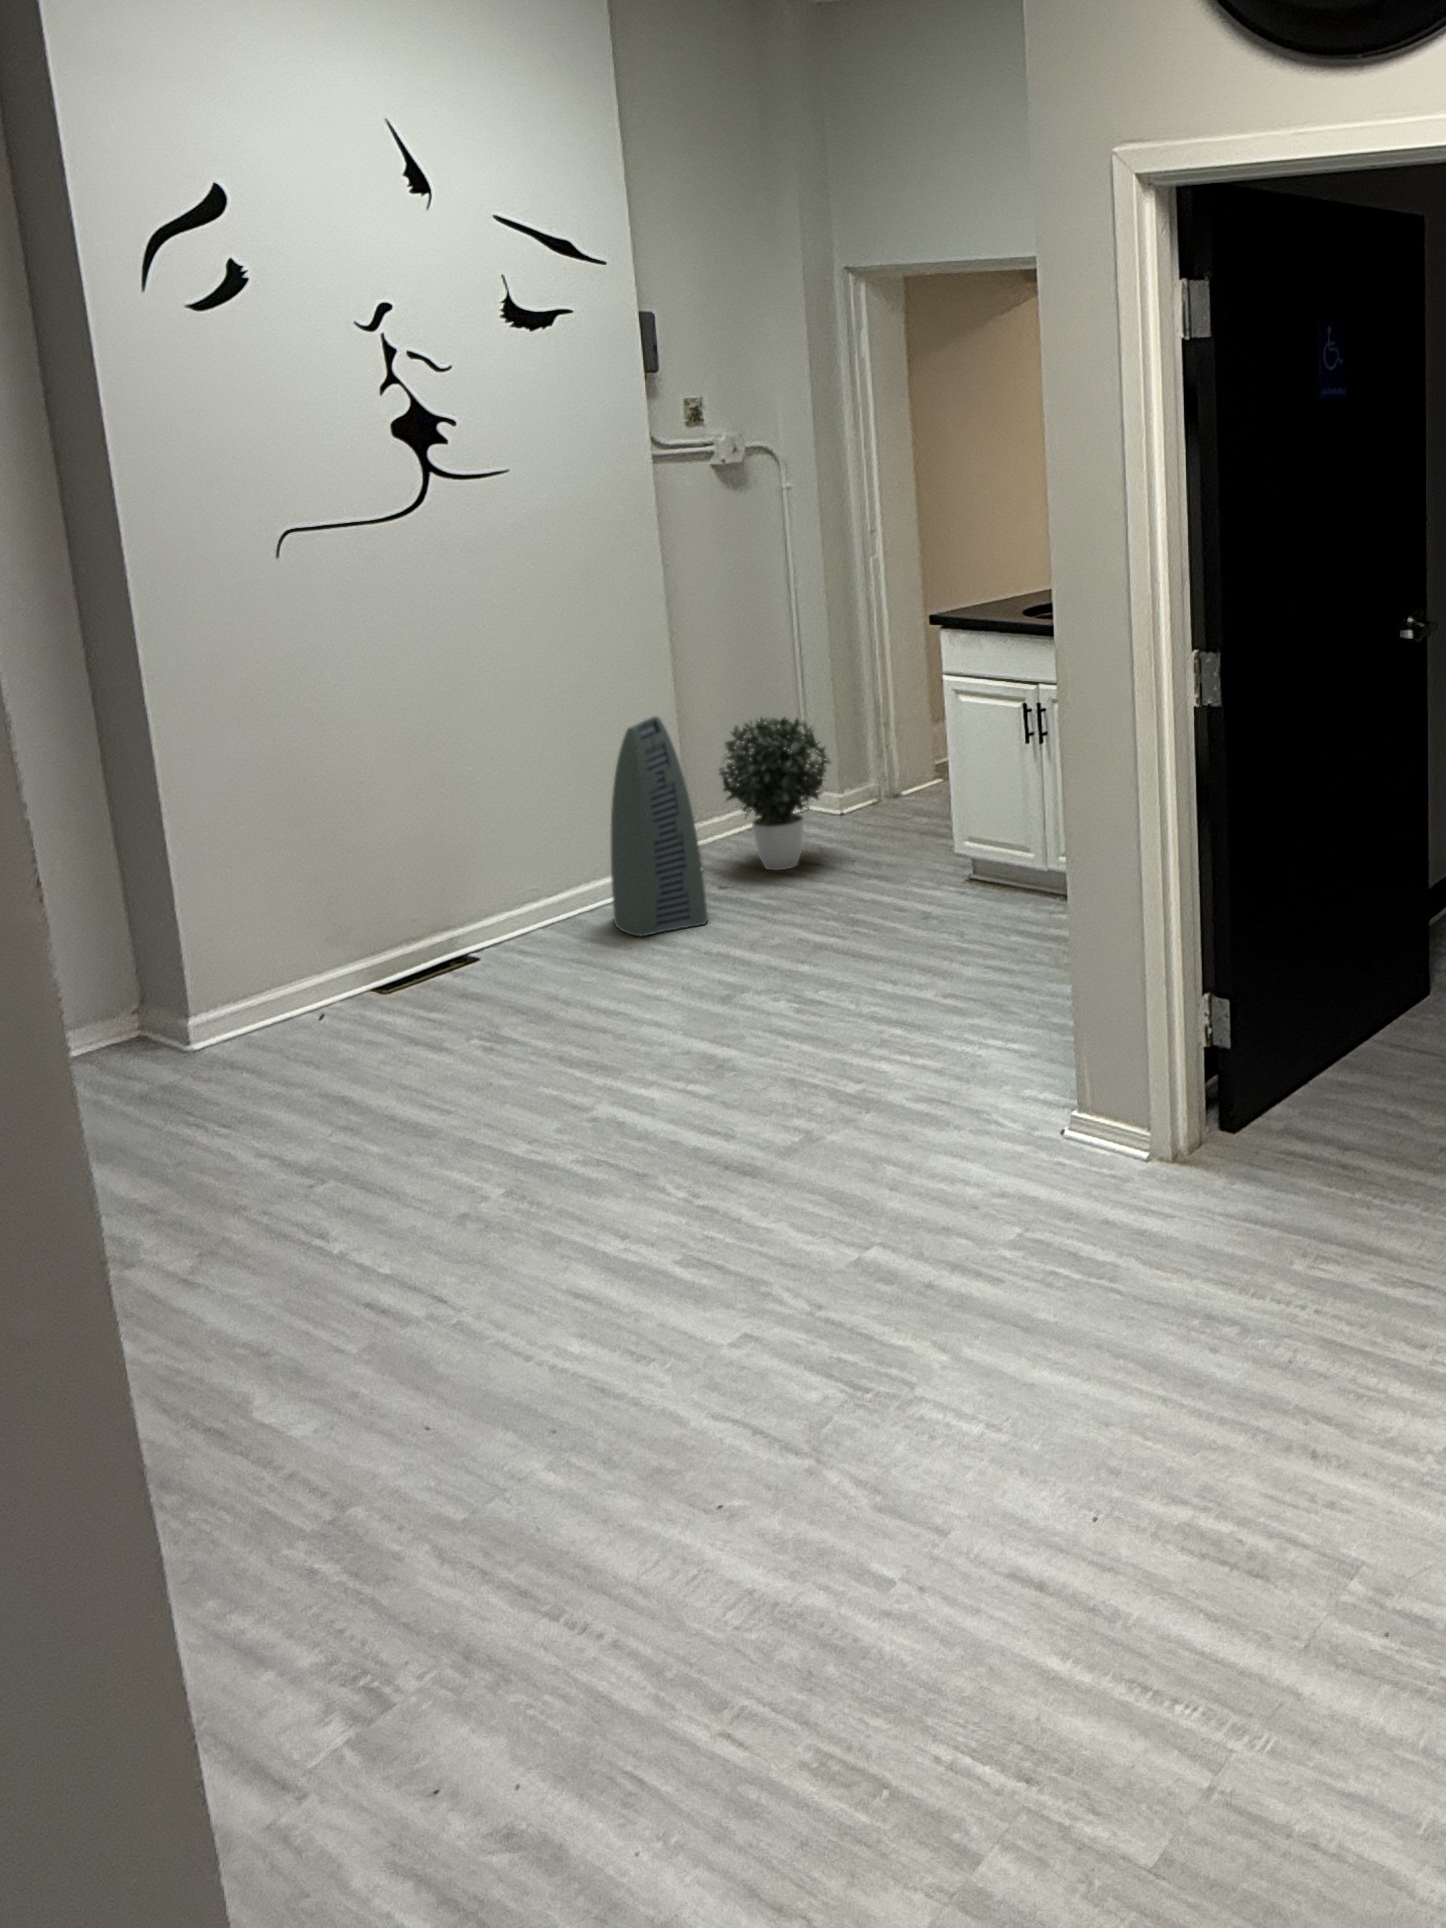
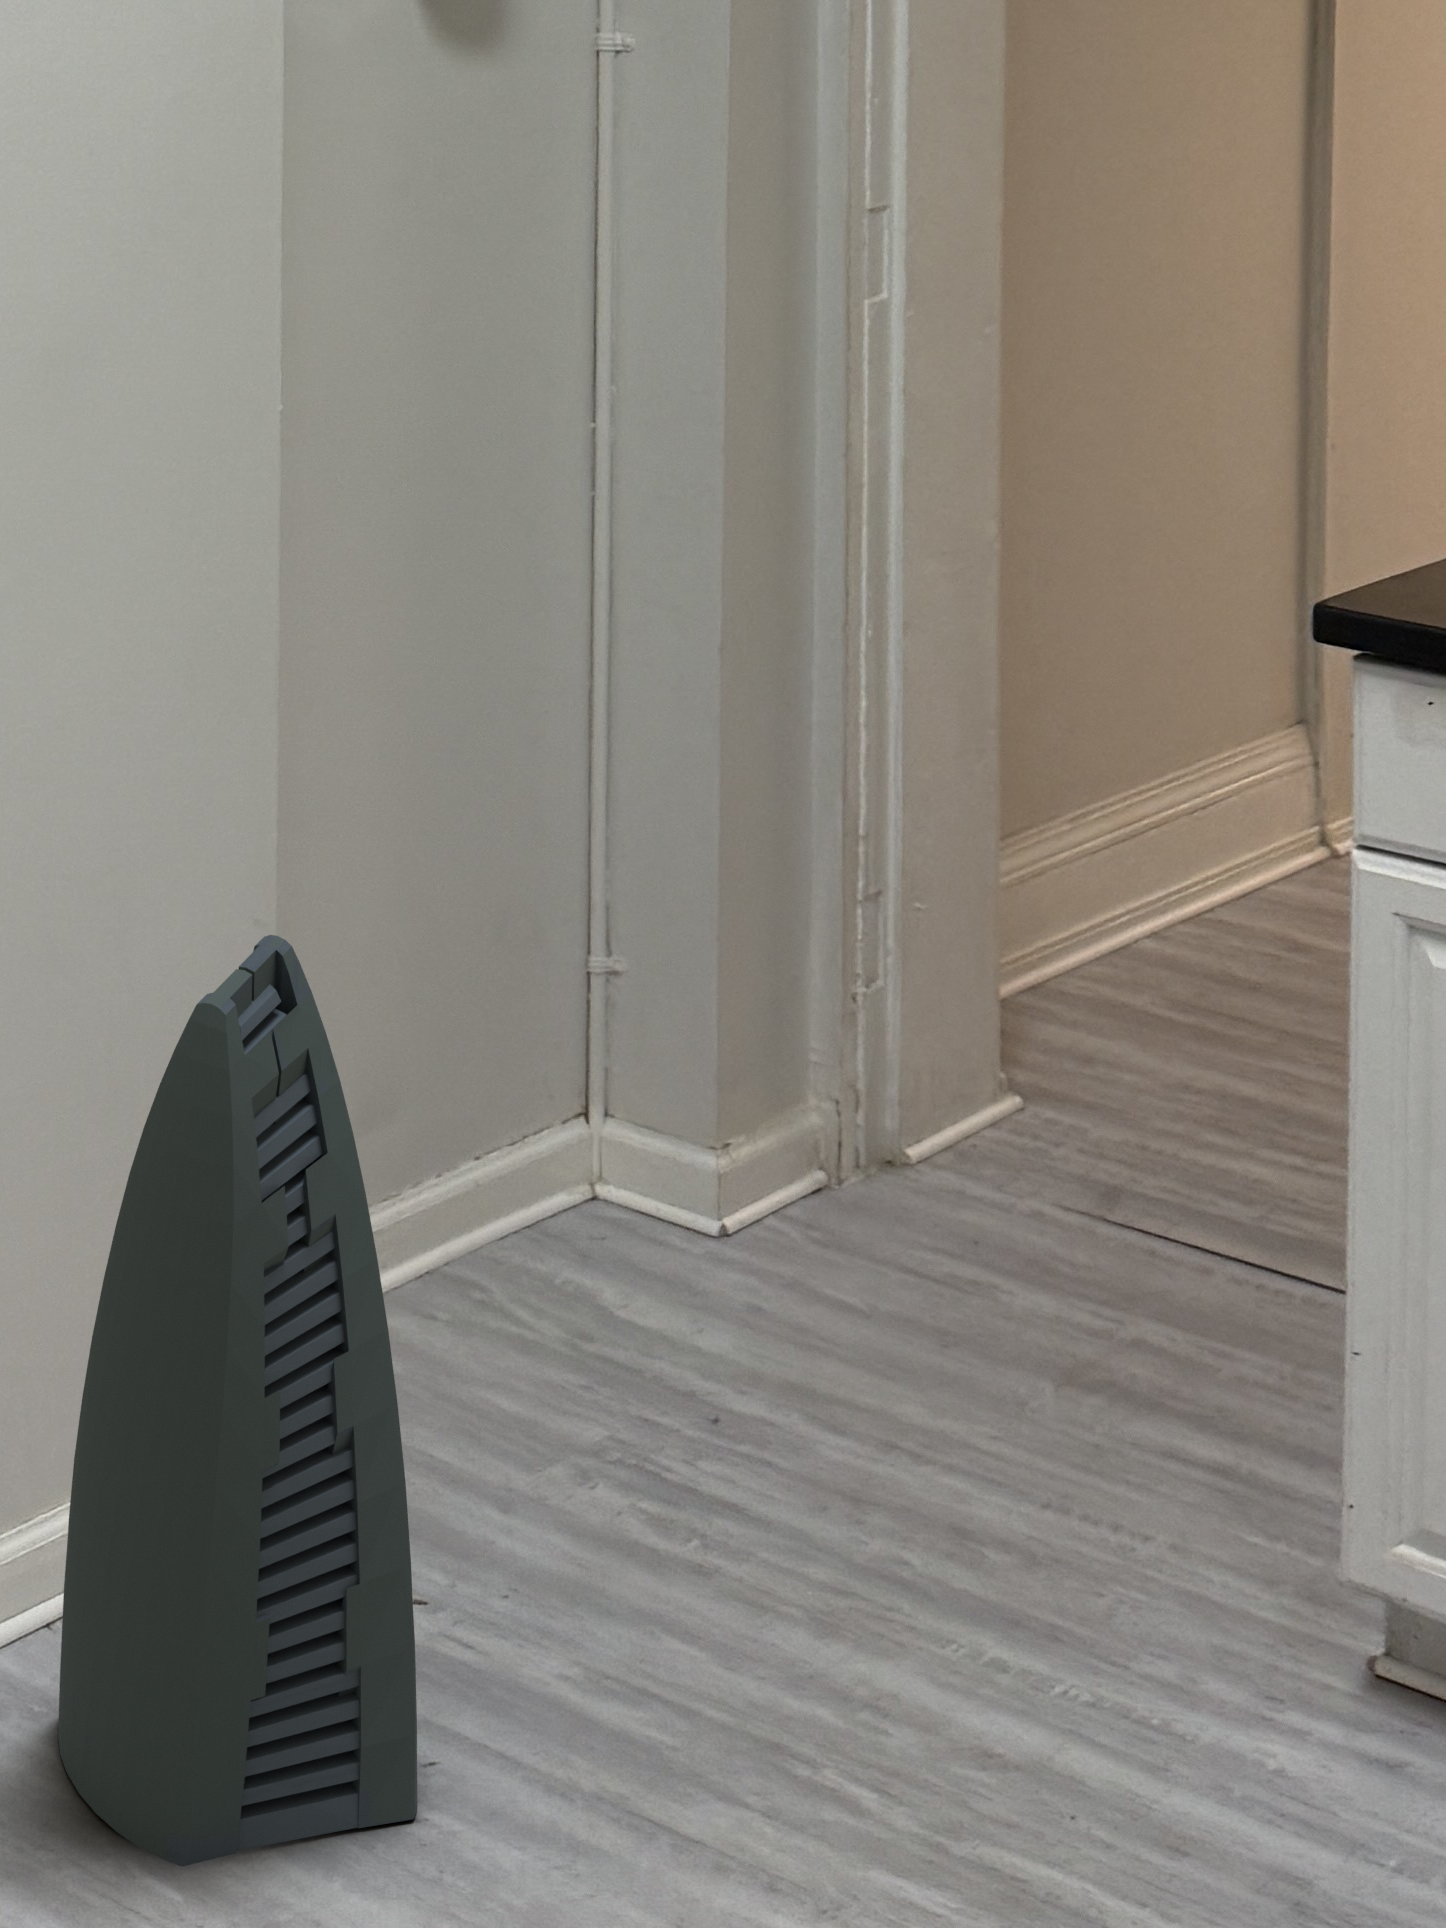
potted plant: present [719,717,831,870] -> none [419,898,814,1505]

